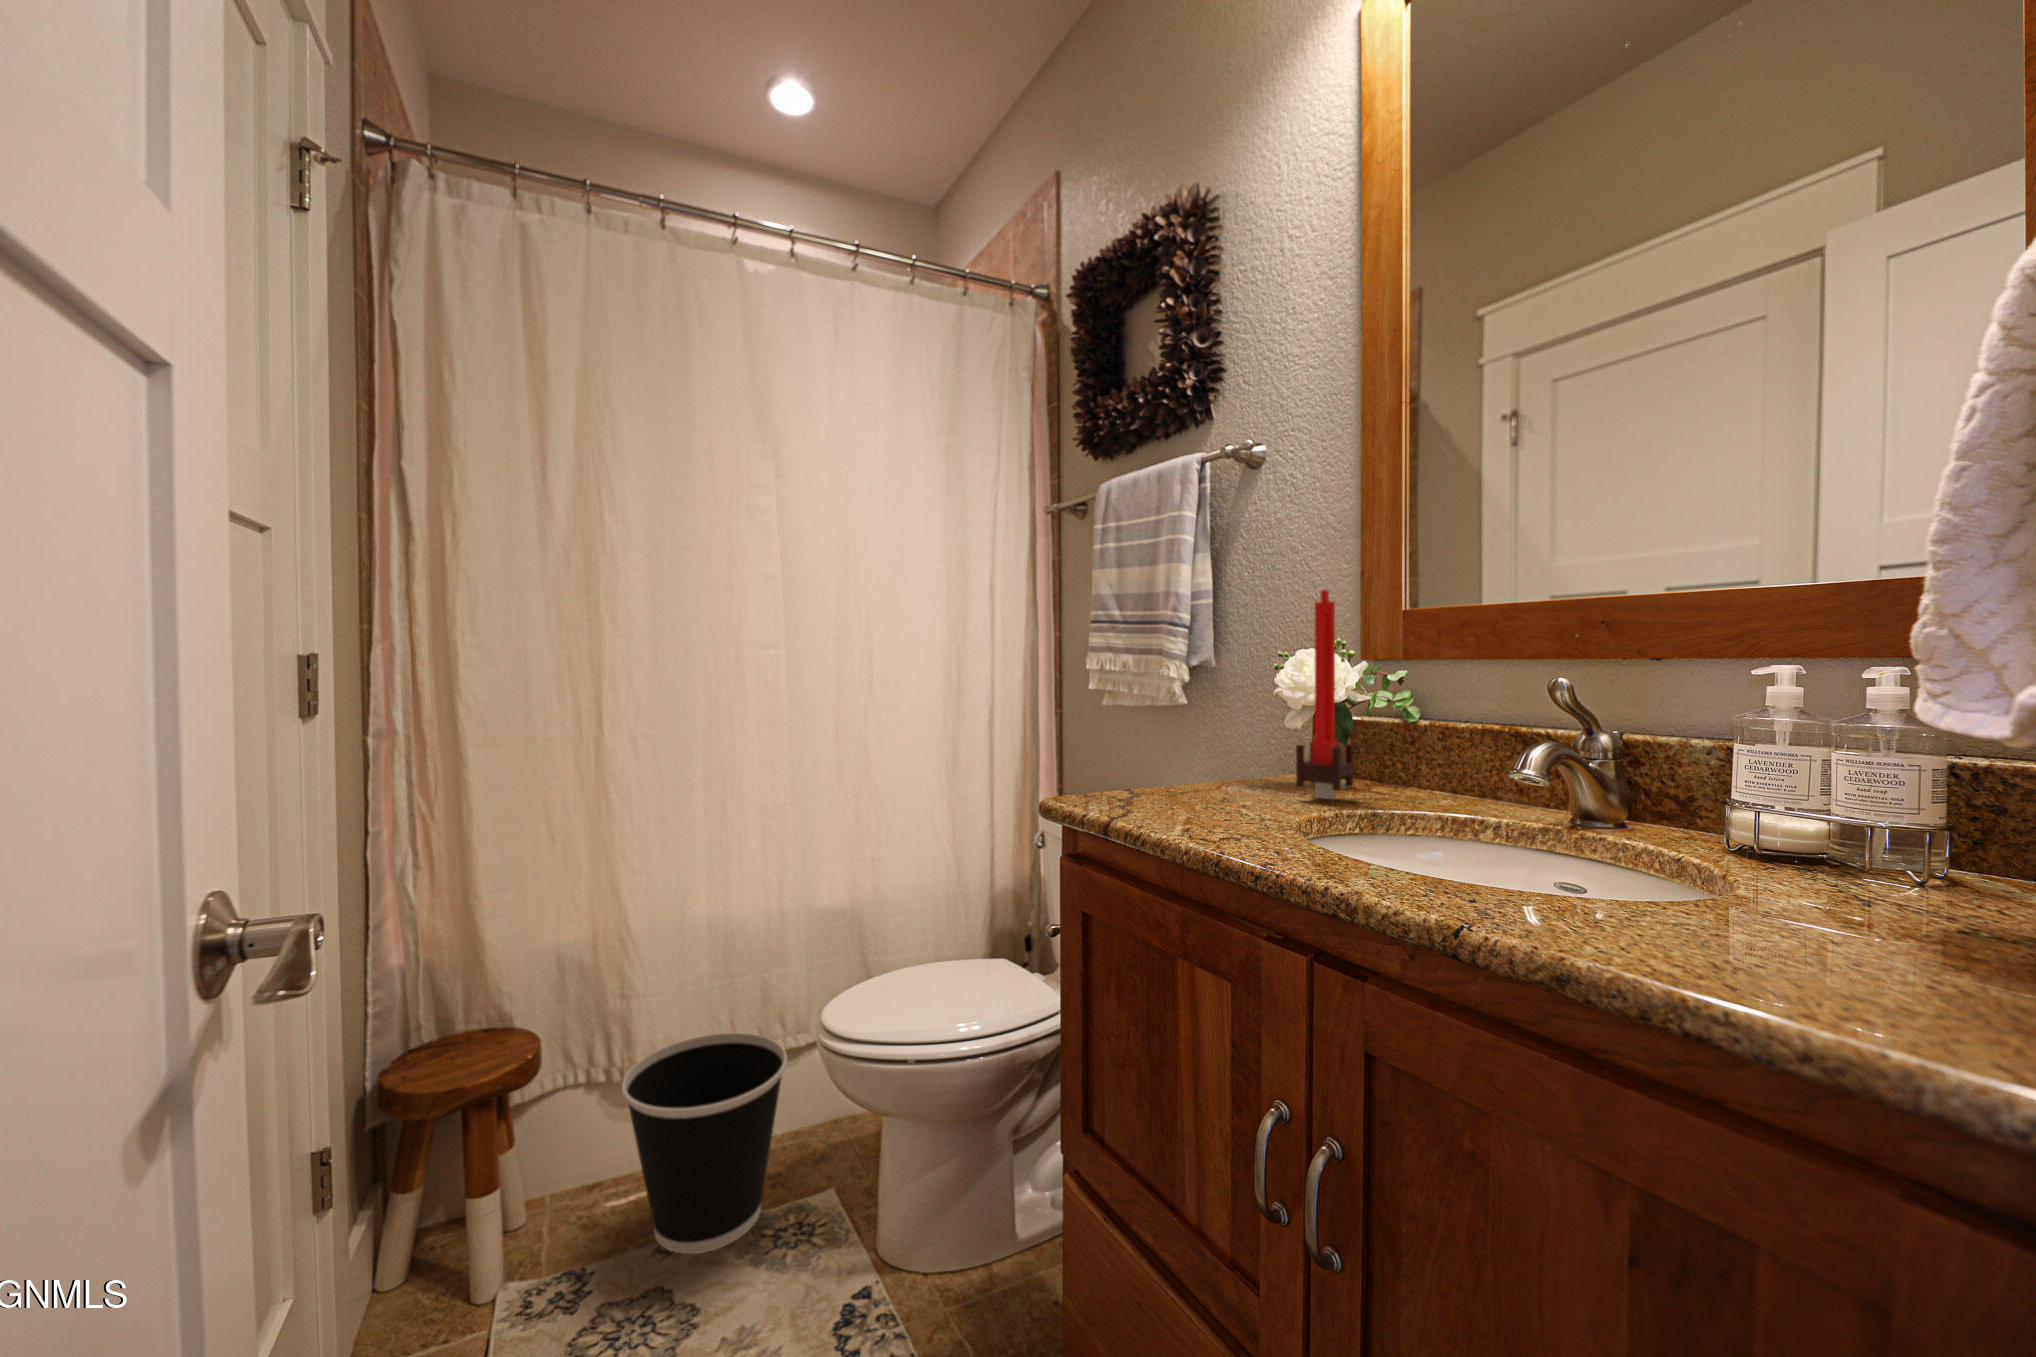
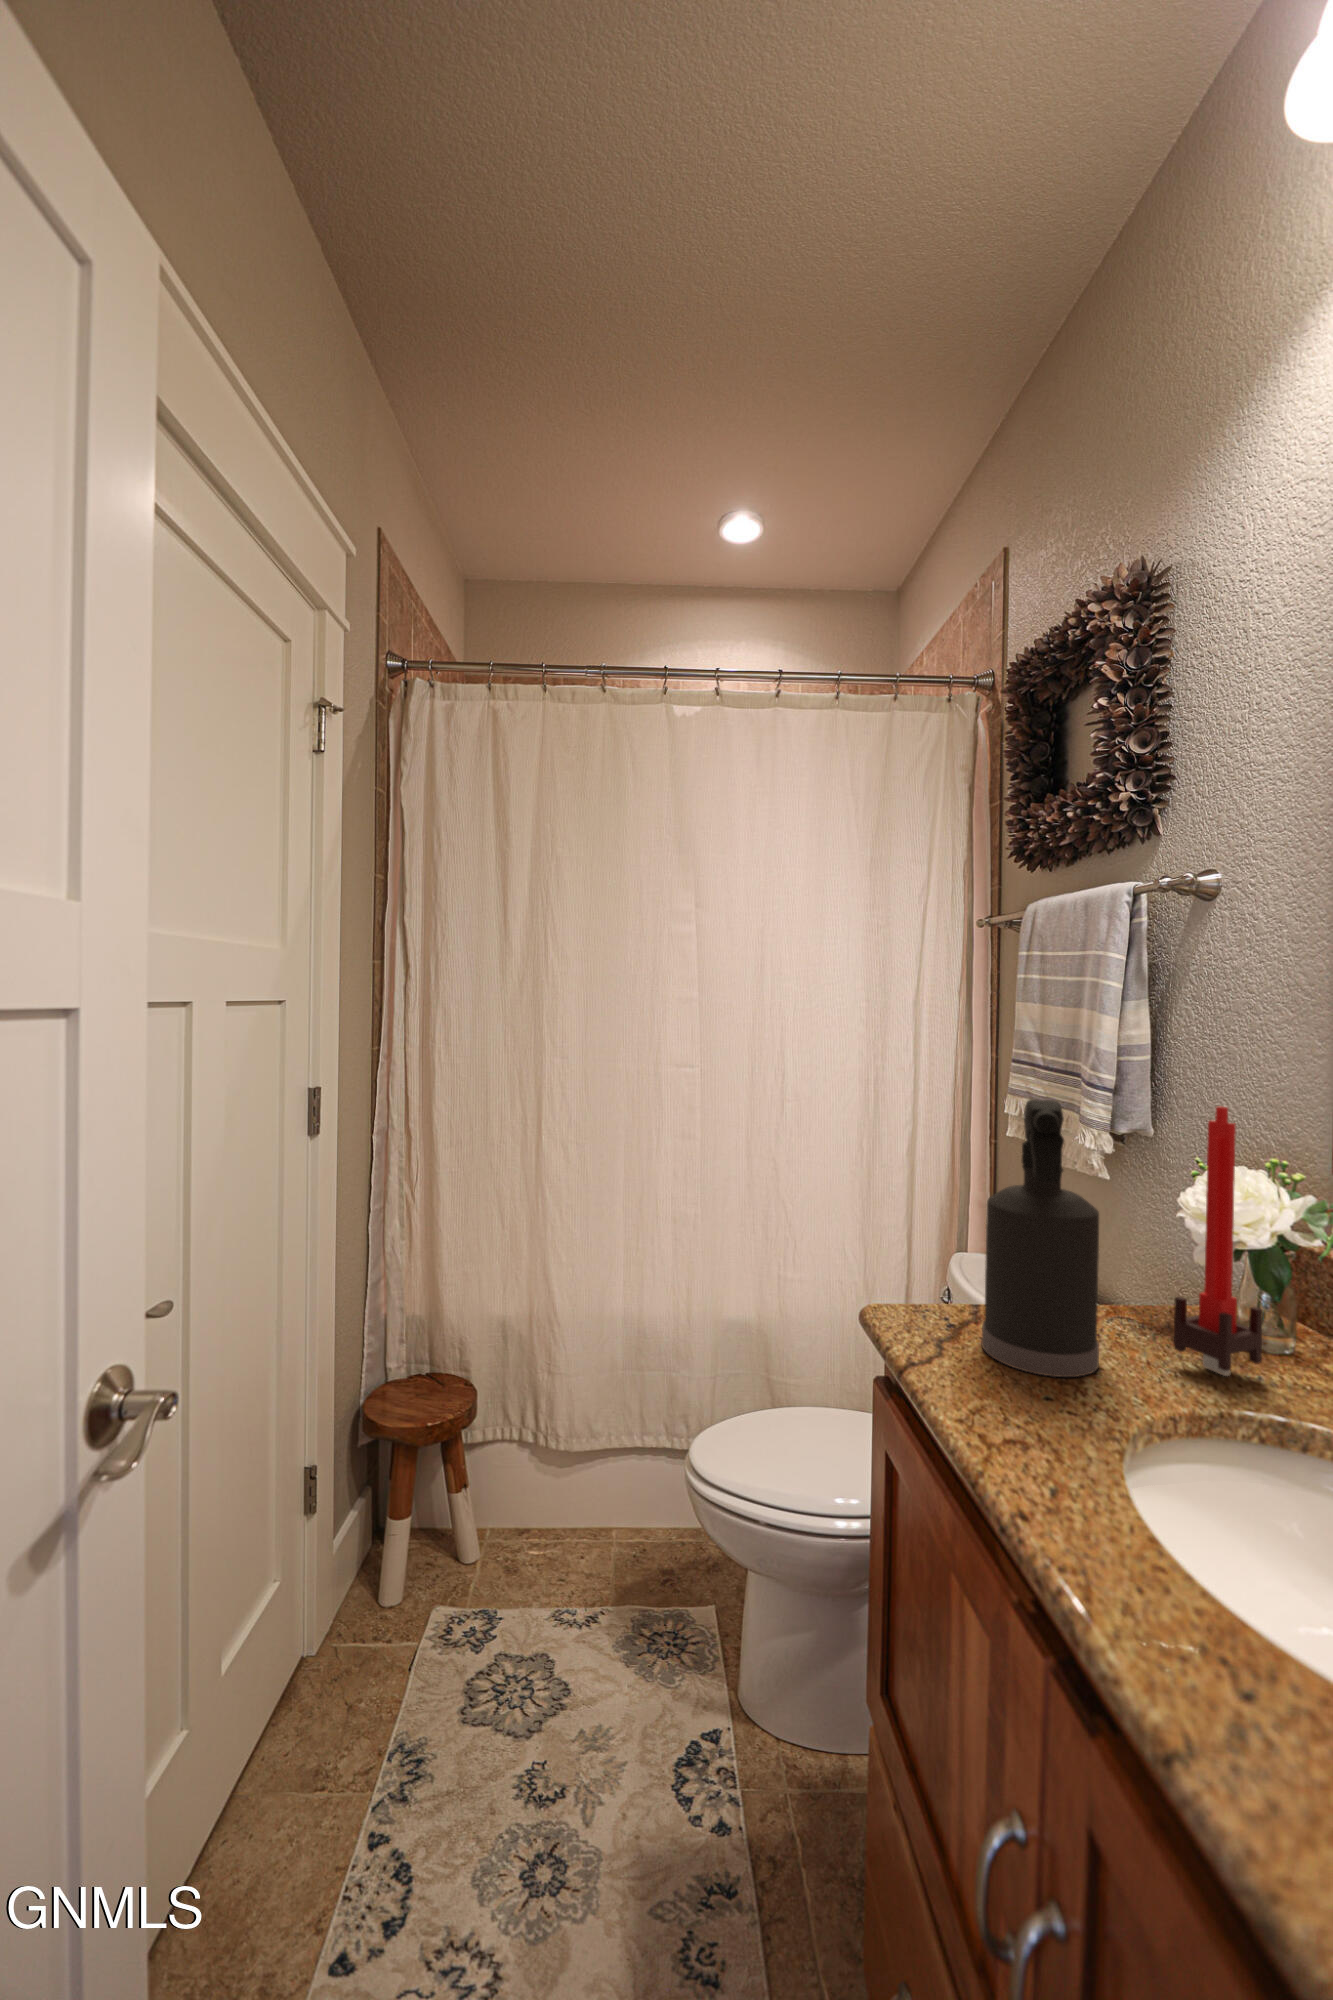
spray bottle: none [1160,585,1254,812] -> present [982,1099,1099,1377]
wastebasket: present [622,1033,787,1254] -> none [532,1424,674,1635]

